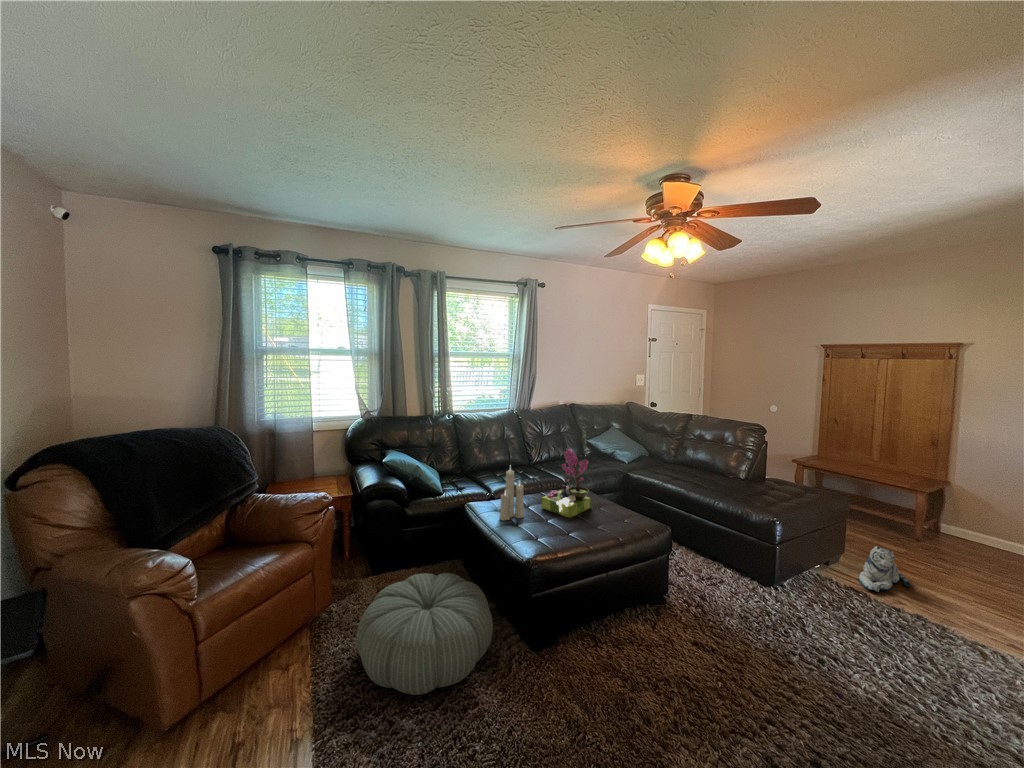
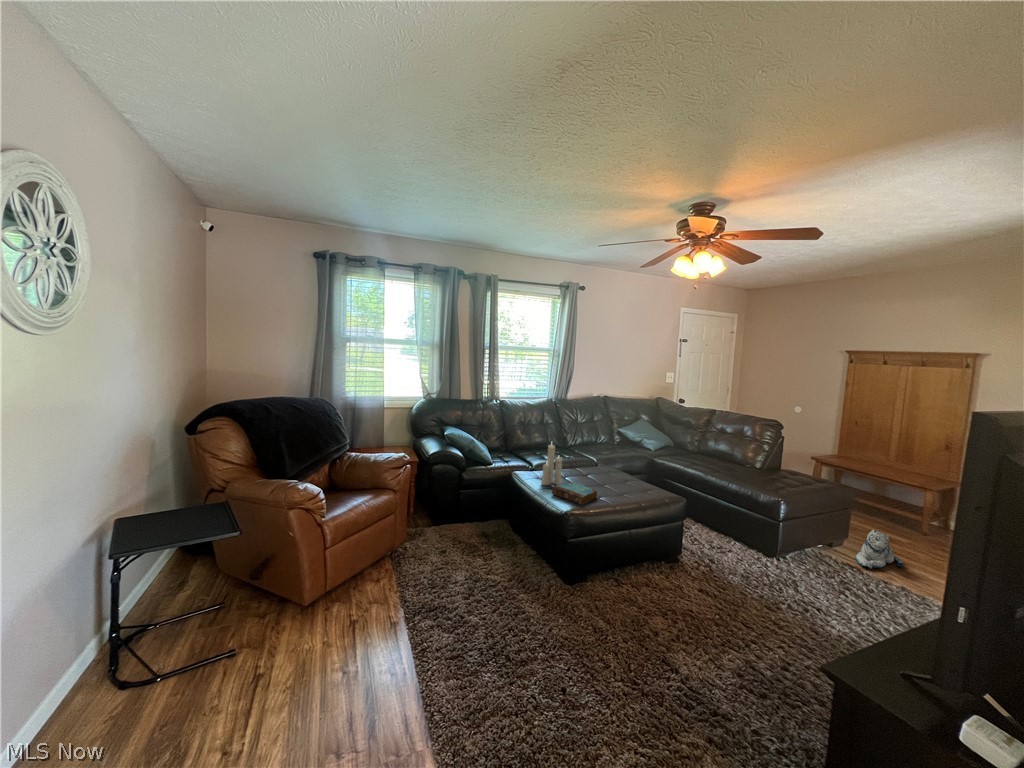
flower arrangement: present [542,449,591,518] -> none [576,429,618,487]
book: none [511,515,567,548] -> present [552,481,597,505]
pouf: present [356,573,493,695] -> none [433,521,536,602]

